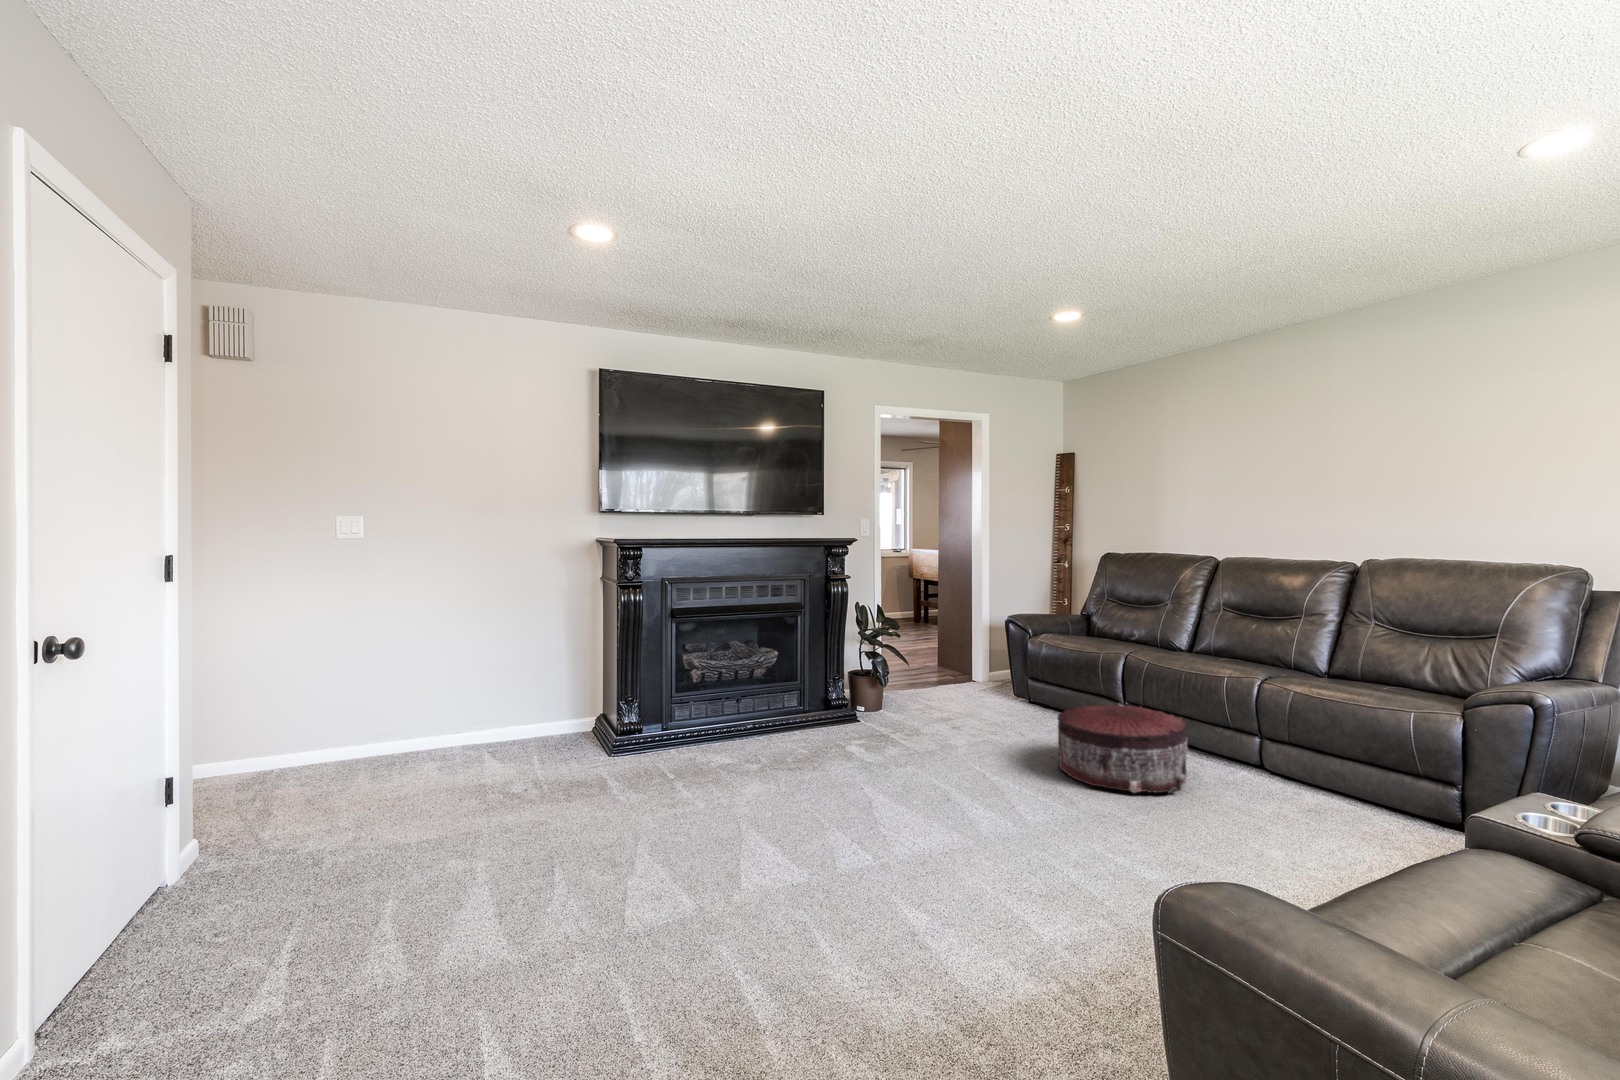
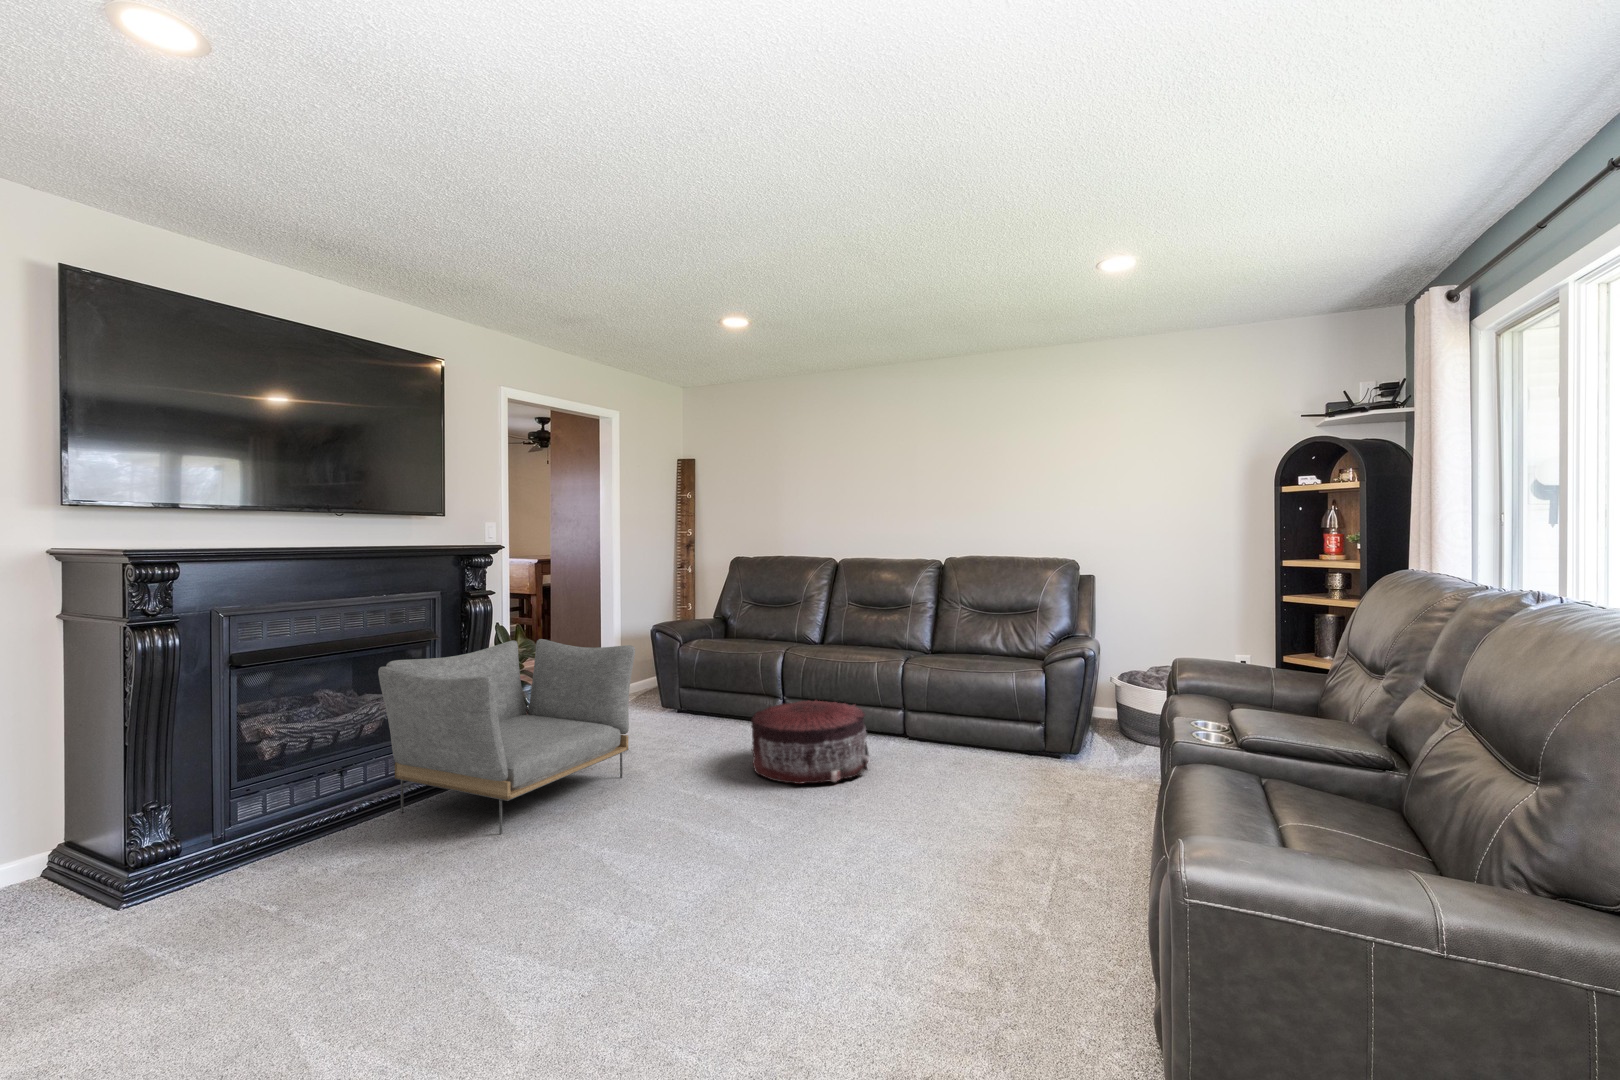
armchair: none [757,617,953,767] -> present [378,639,635,834]

